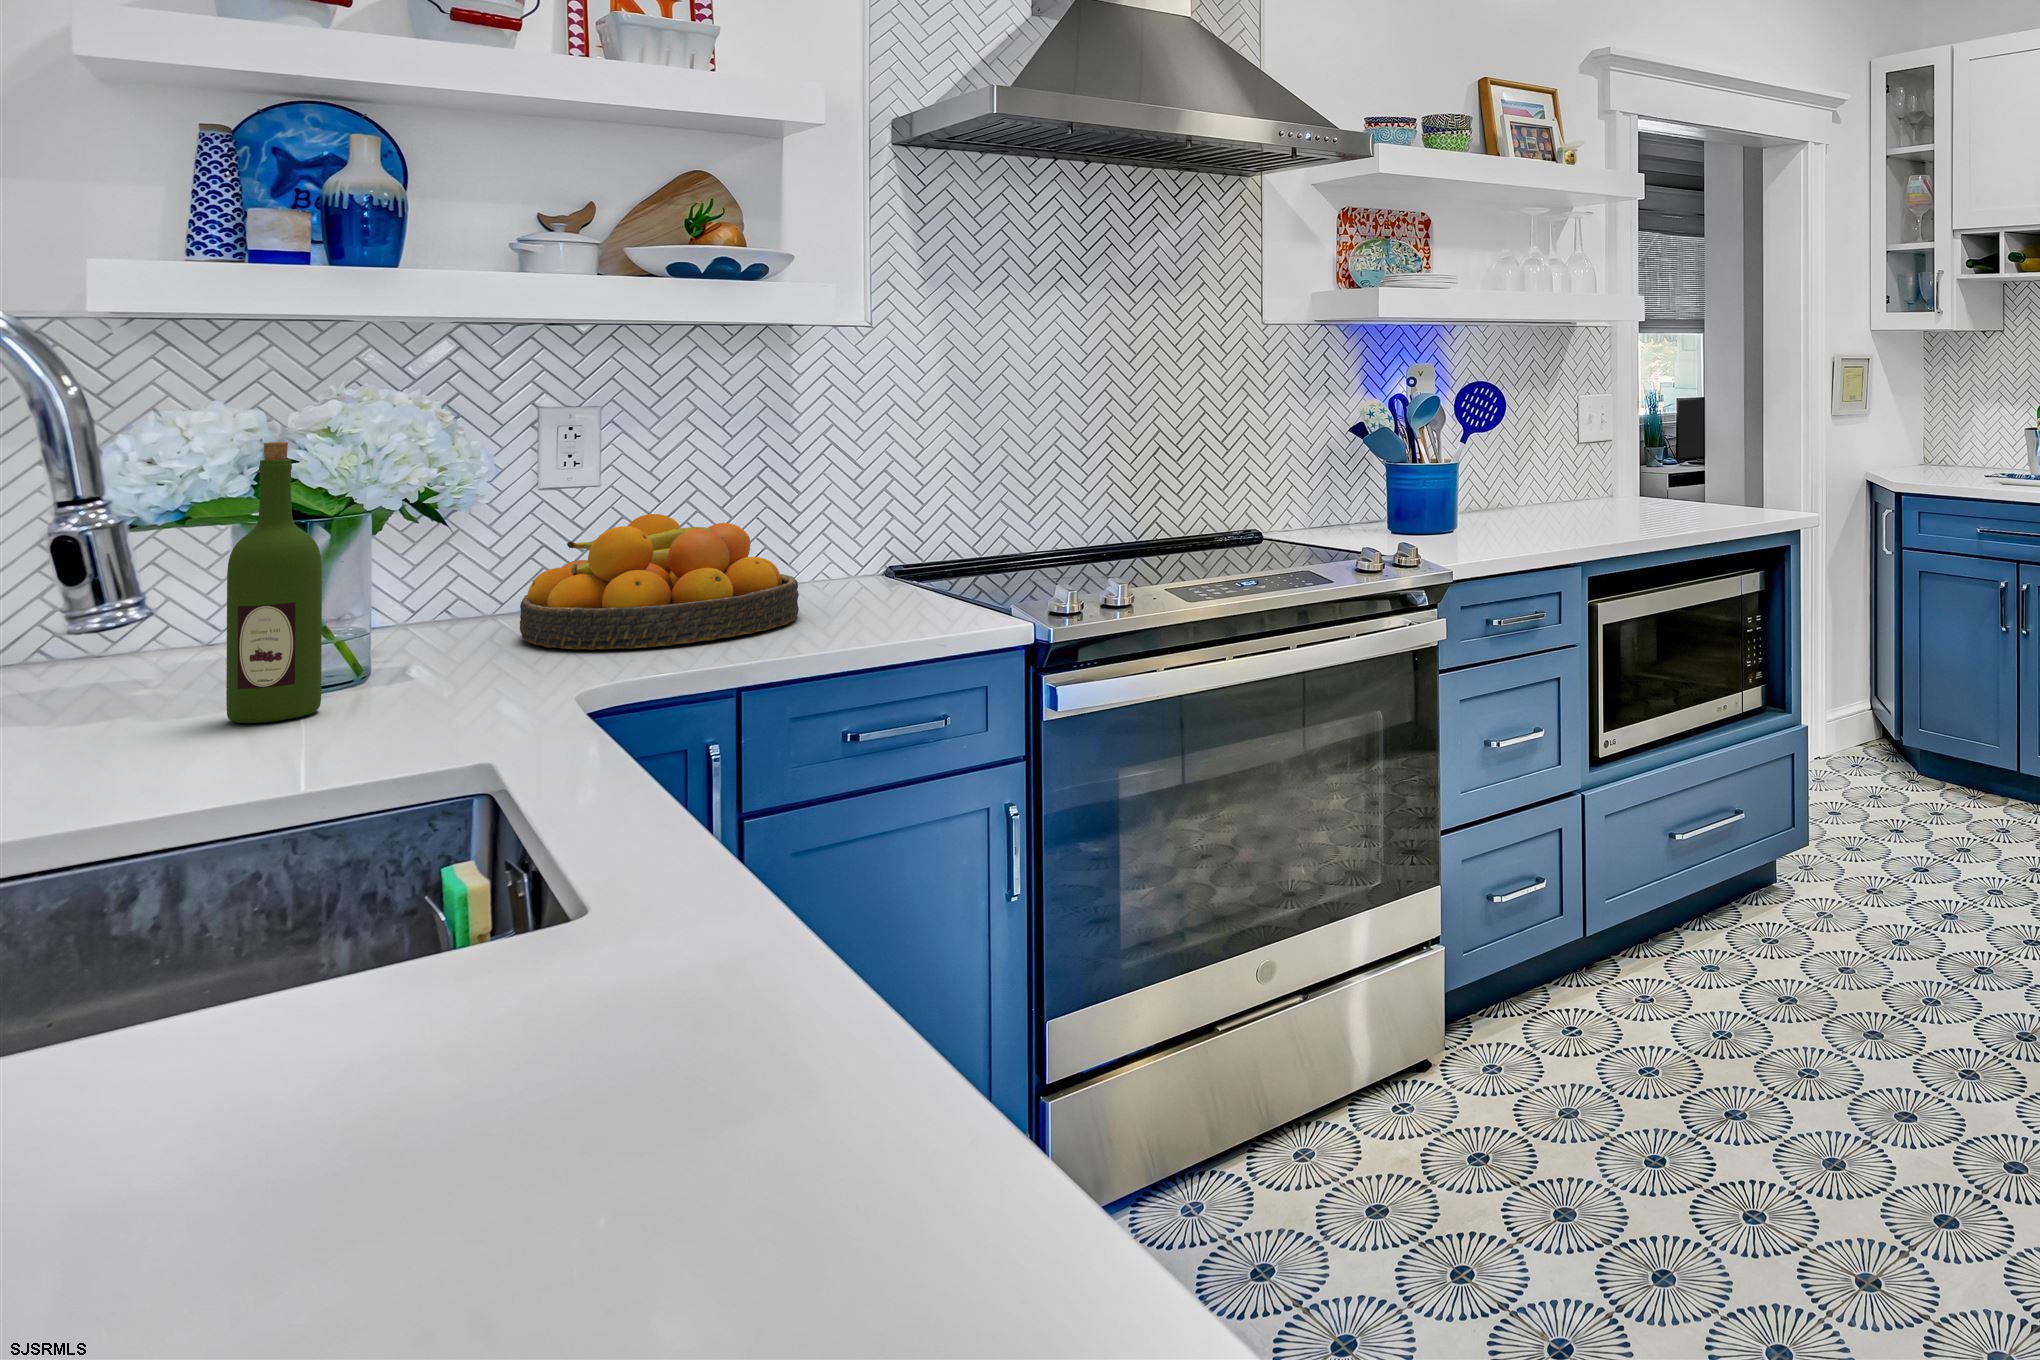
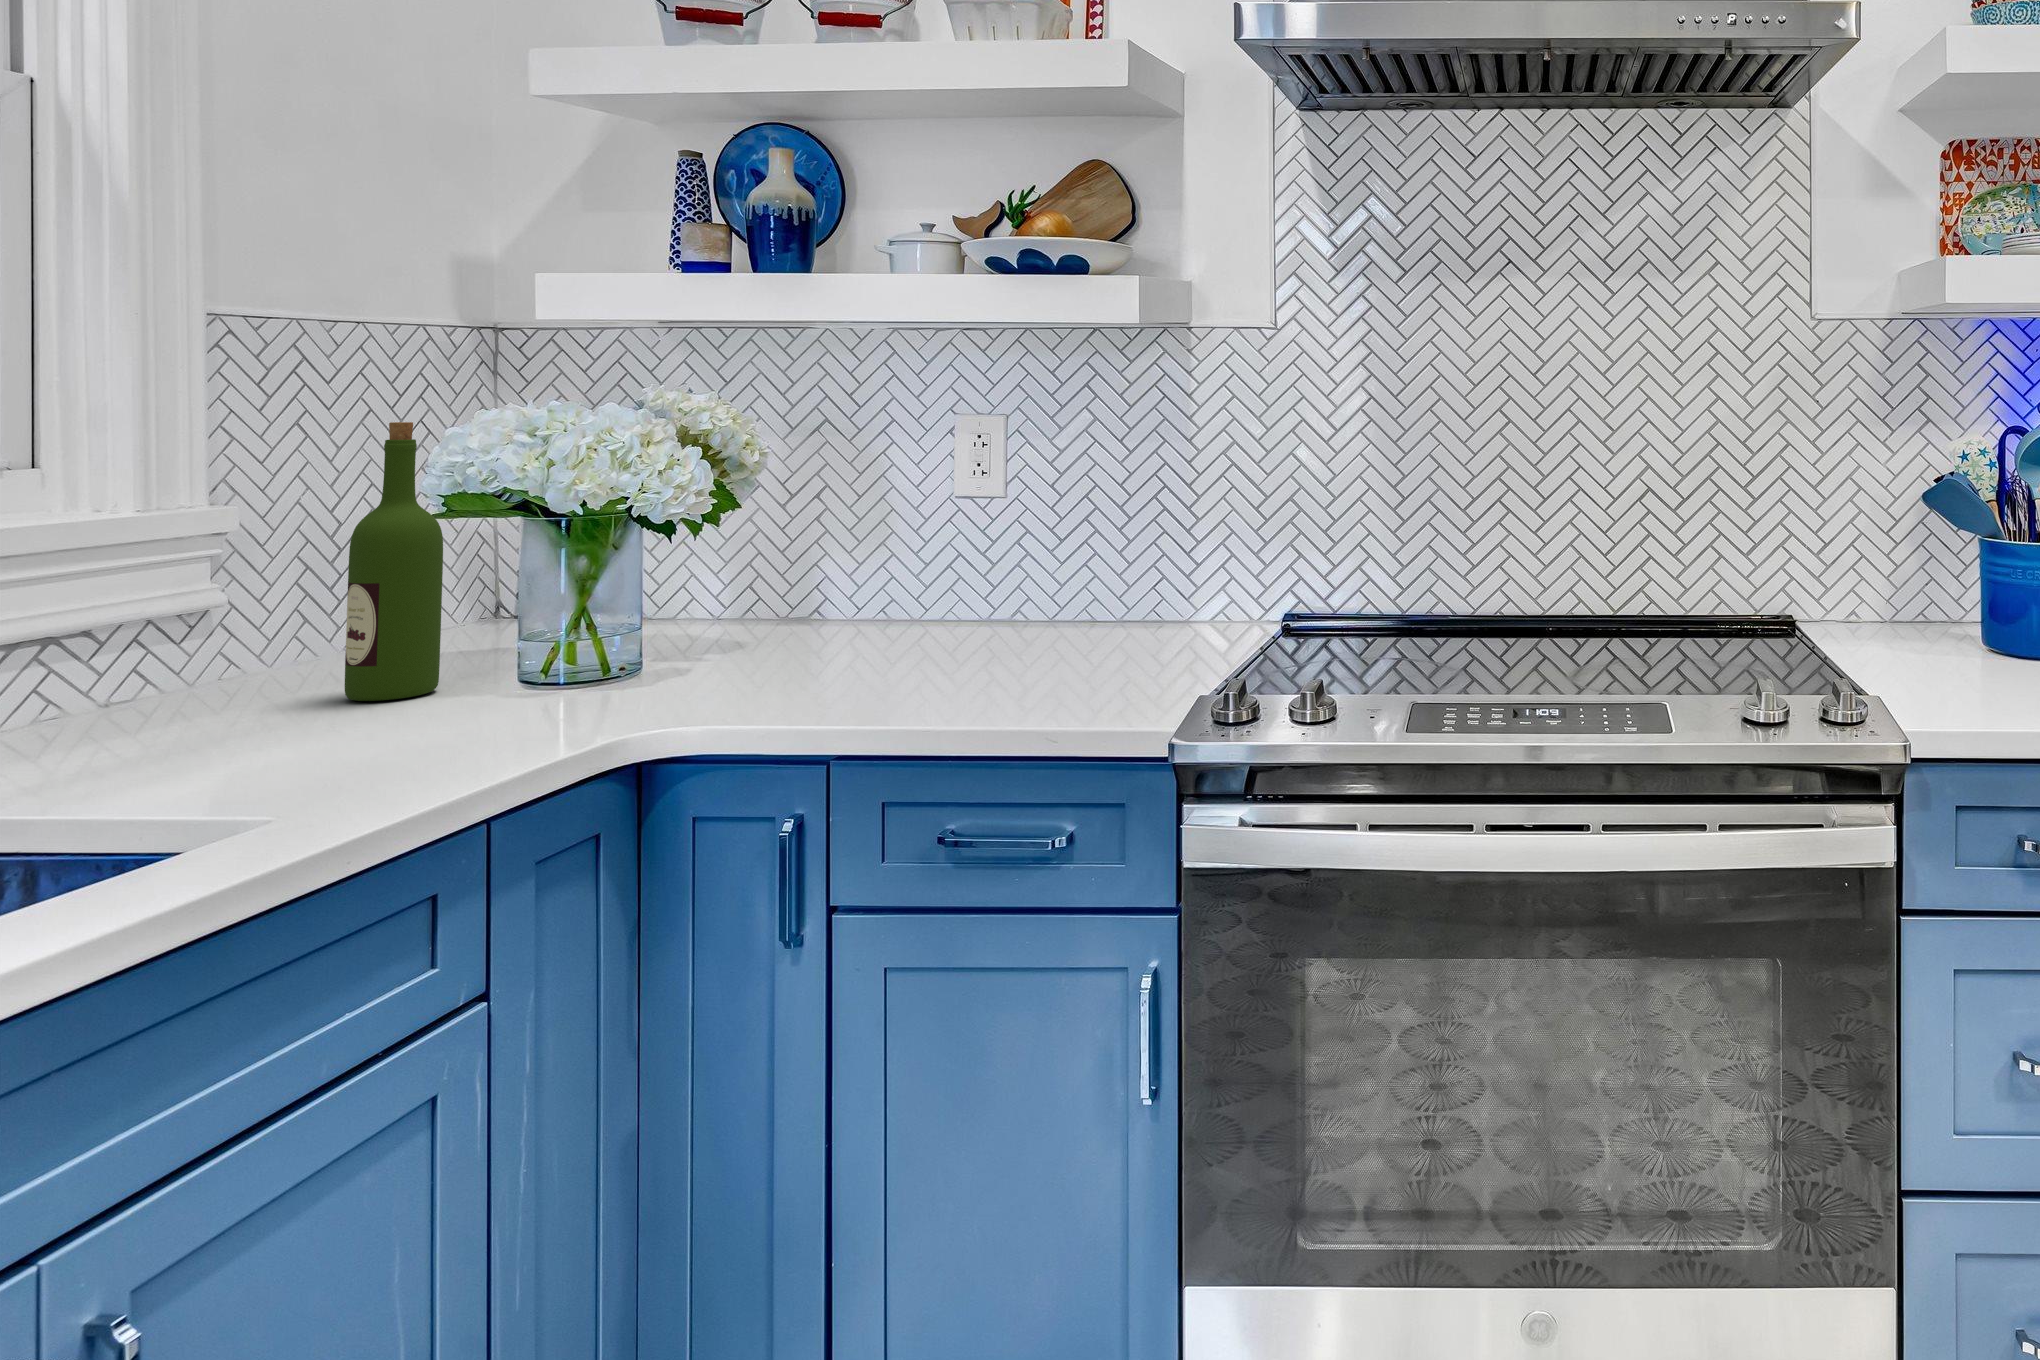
fruit bowl: present [520,514,799,650] -> none [769,523,1060,674]

